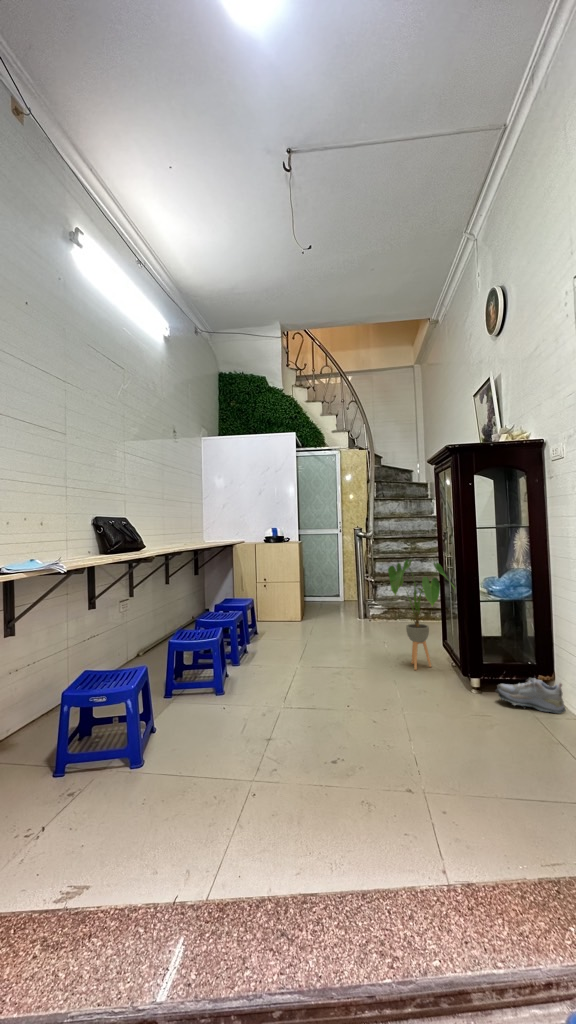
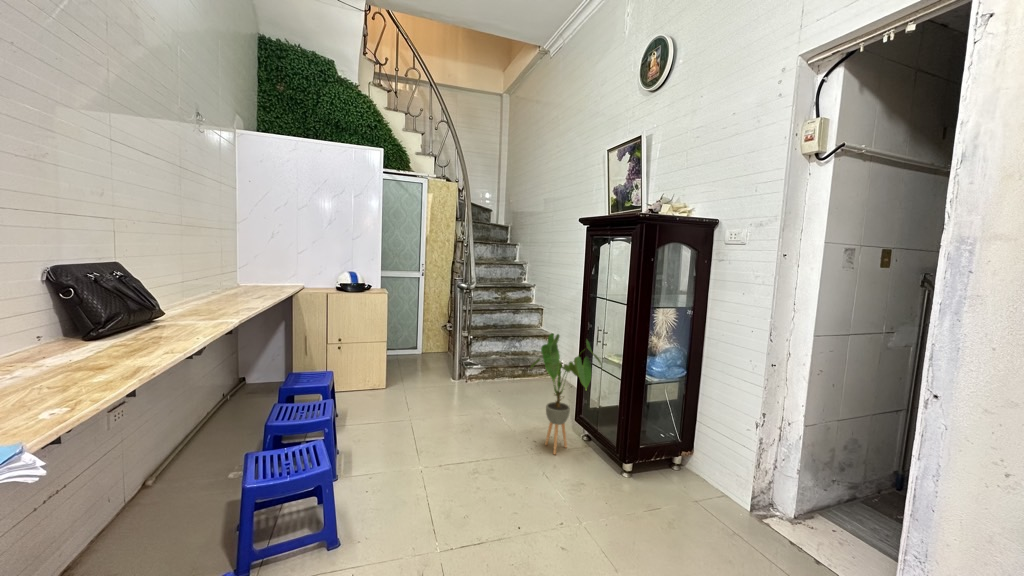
shoe: present [496,678,566,713] -> none [654,465,715,498]

